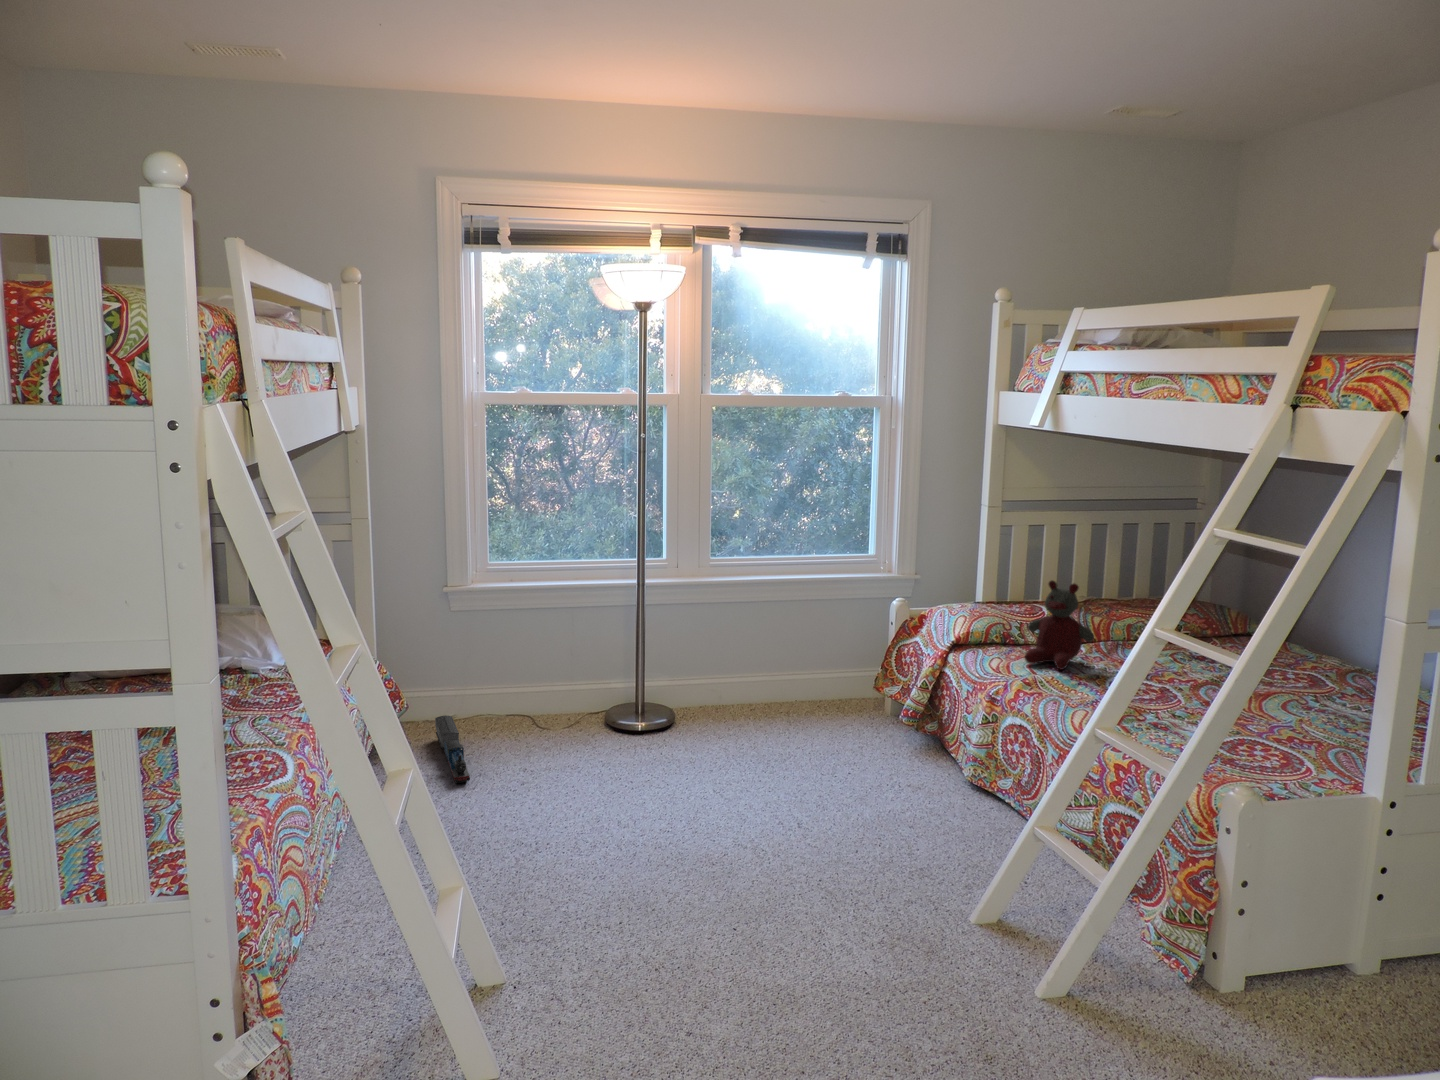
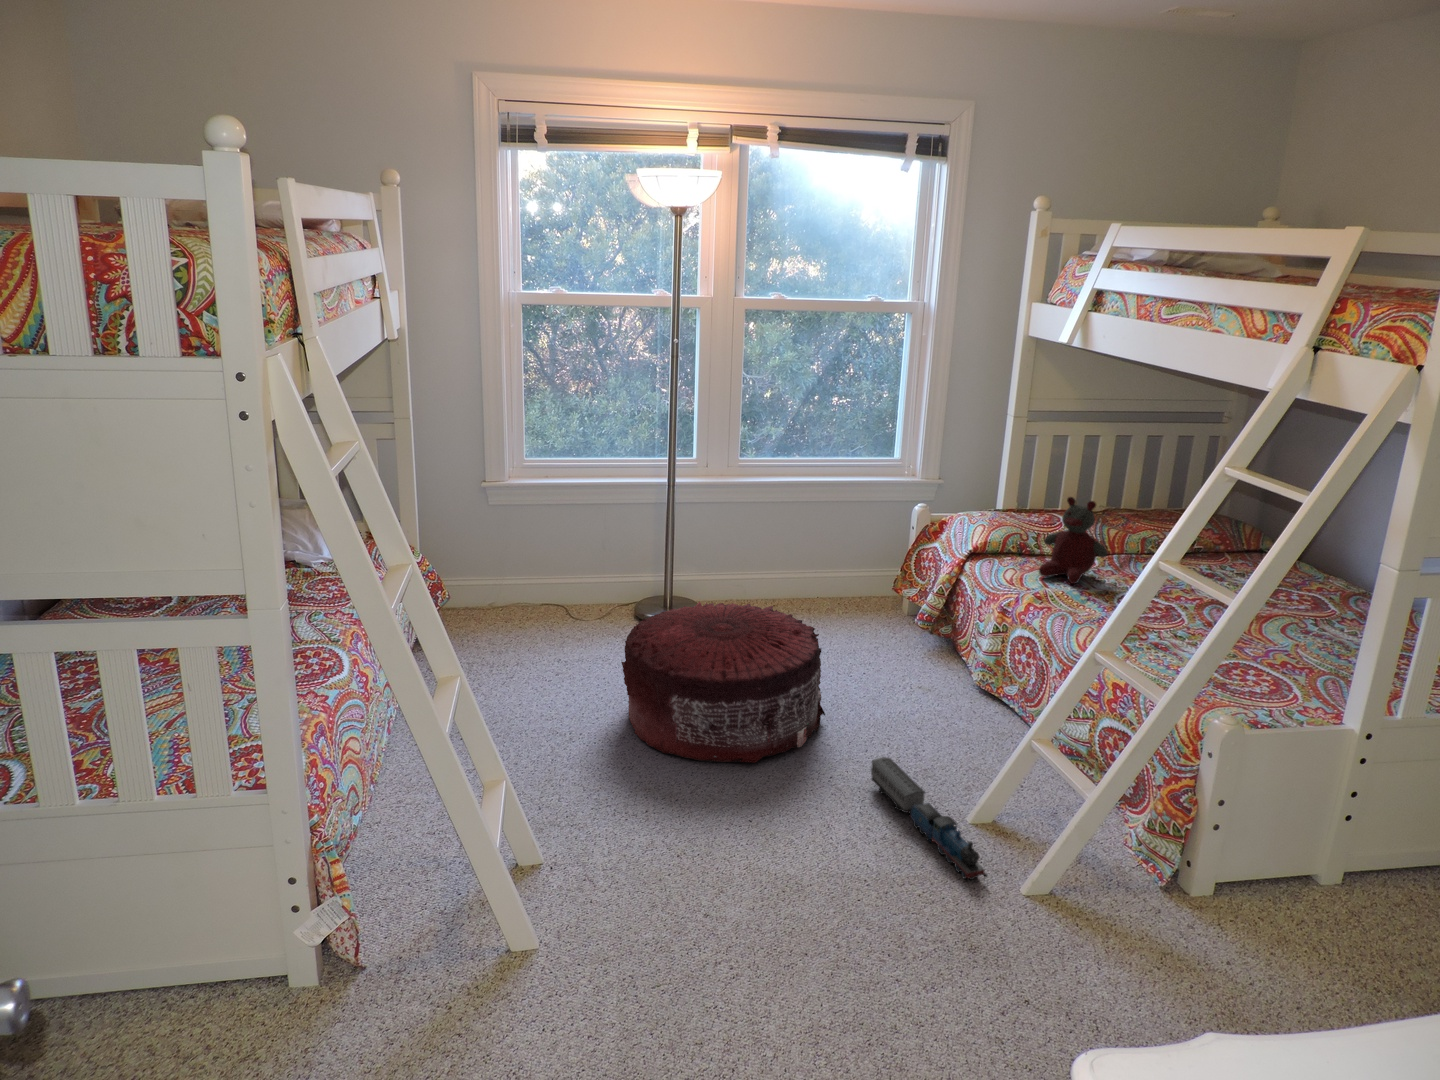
pouf: none [592,699,811,868] -> present [621,602,825,763]
toy train: present [435,715,470,784] -> present [871,757,987,880]

